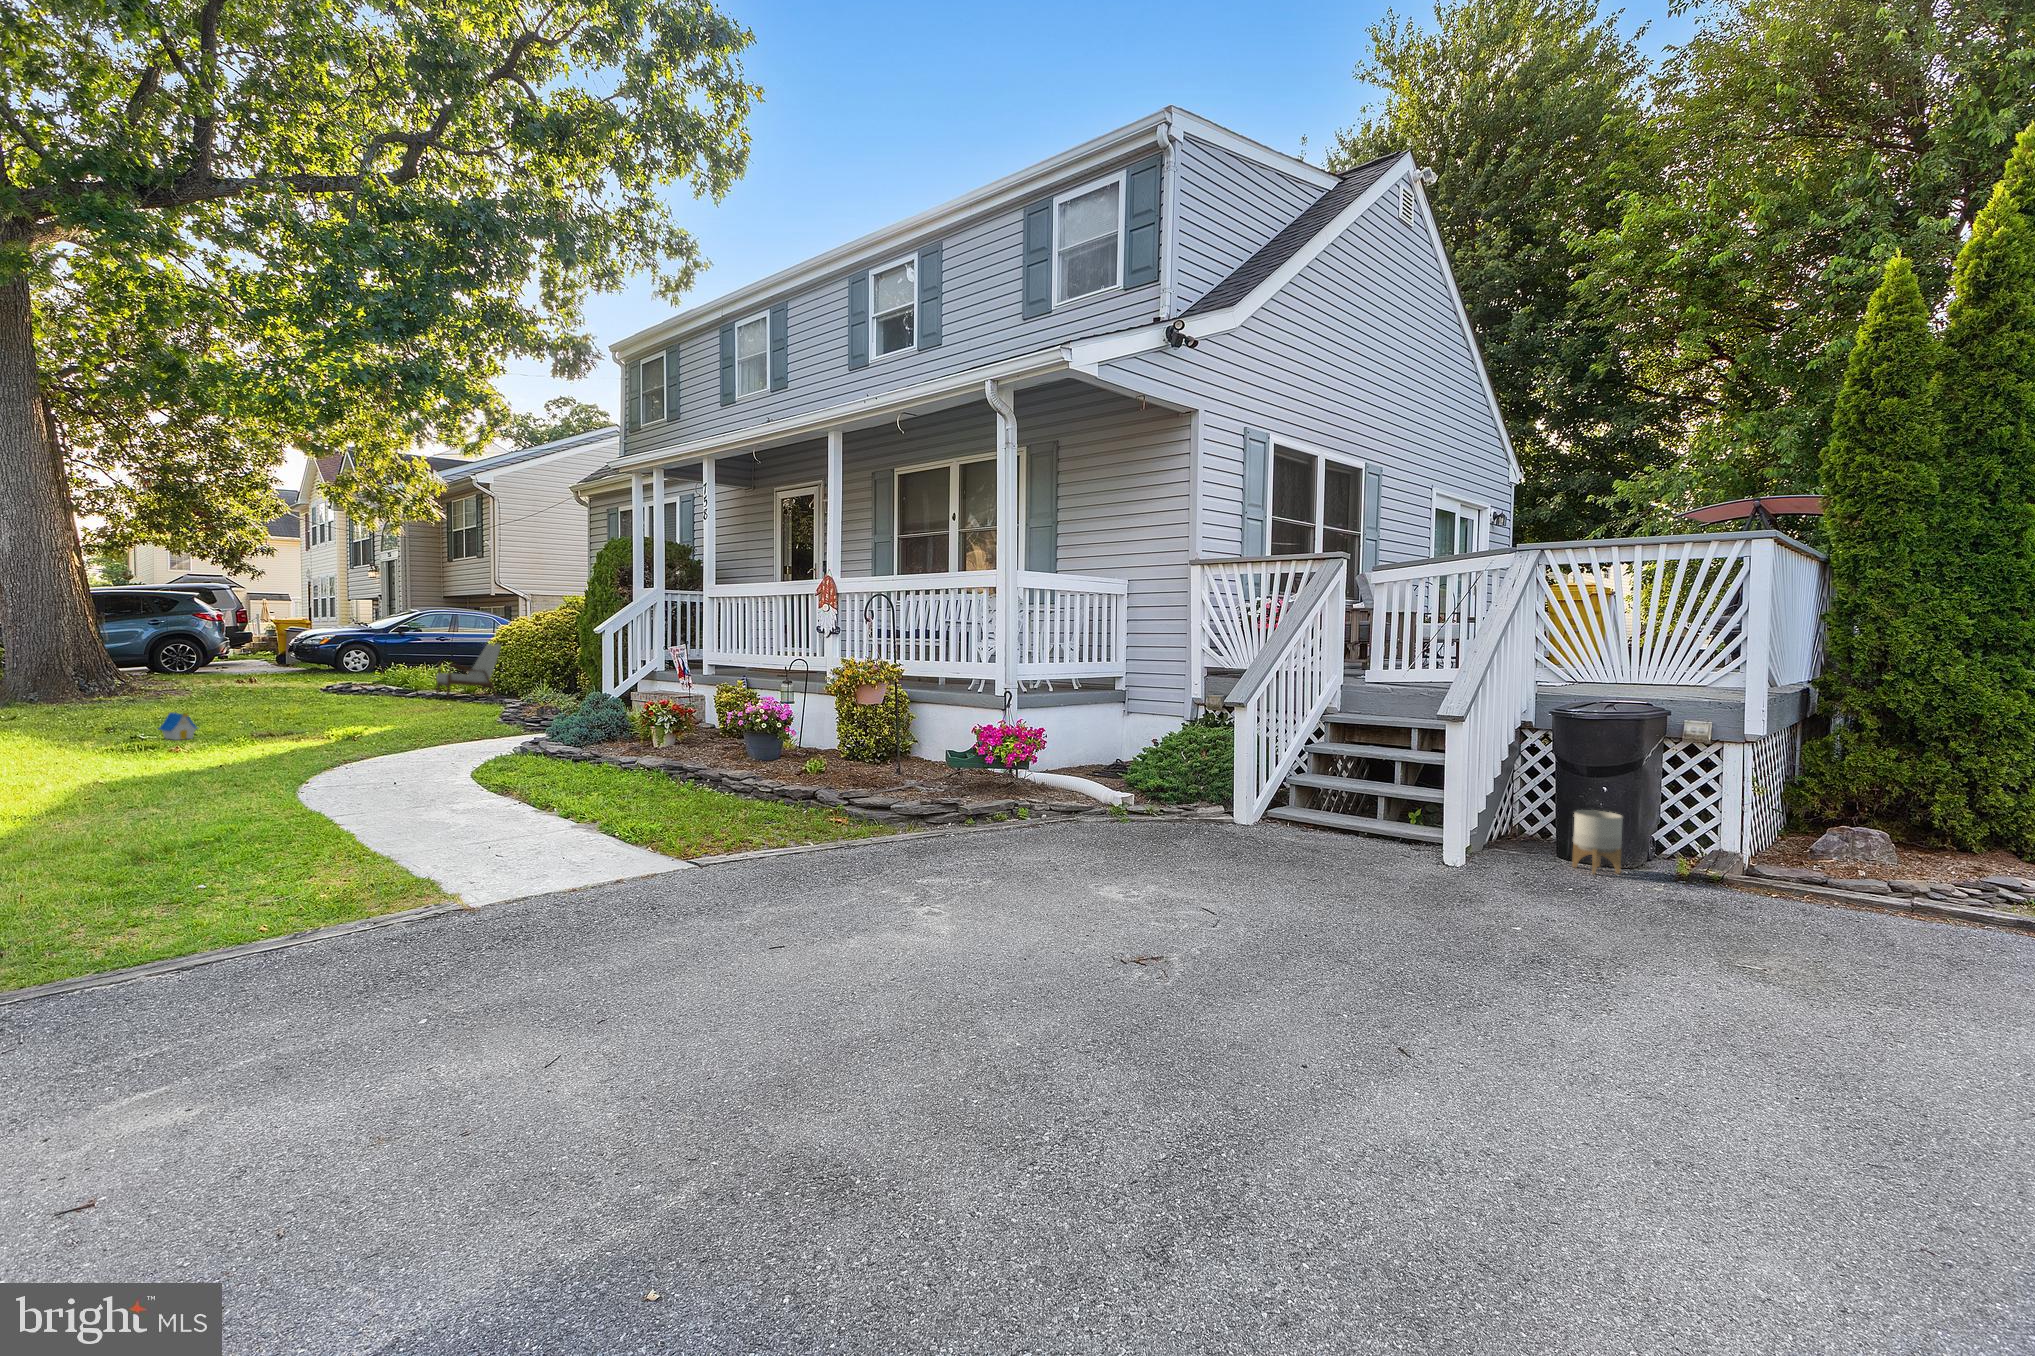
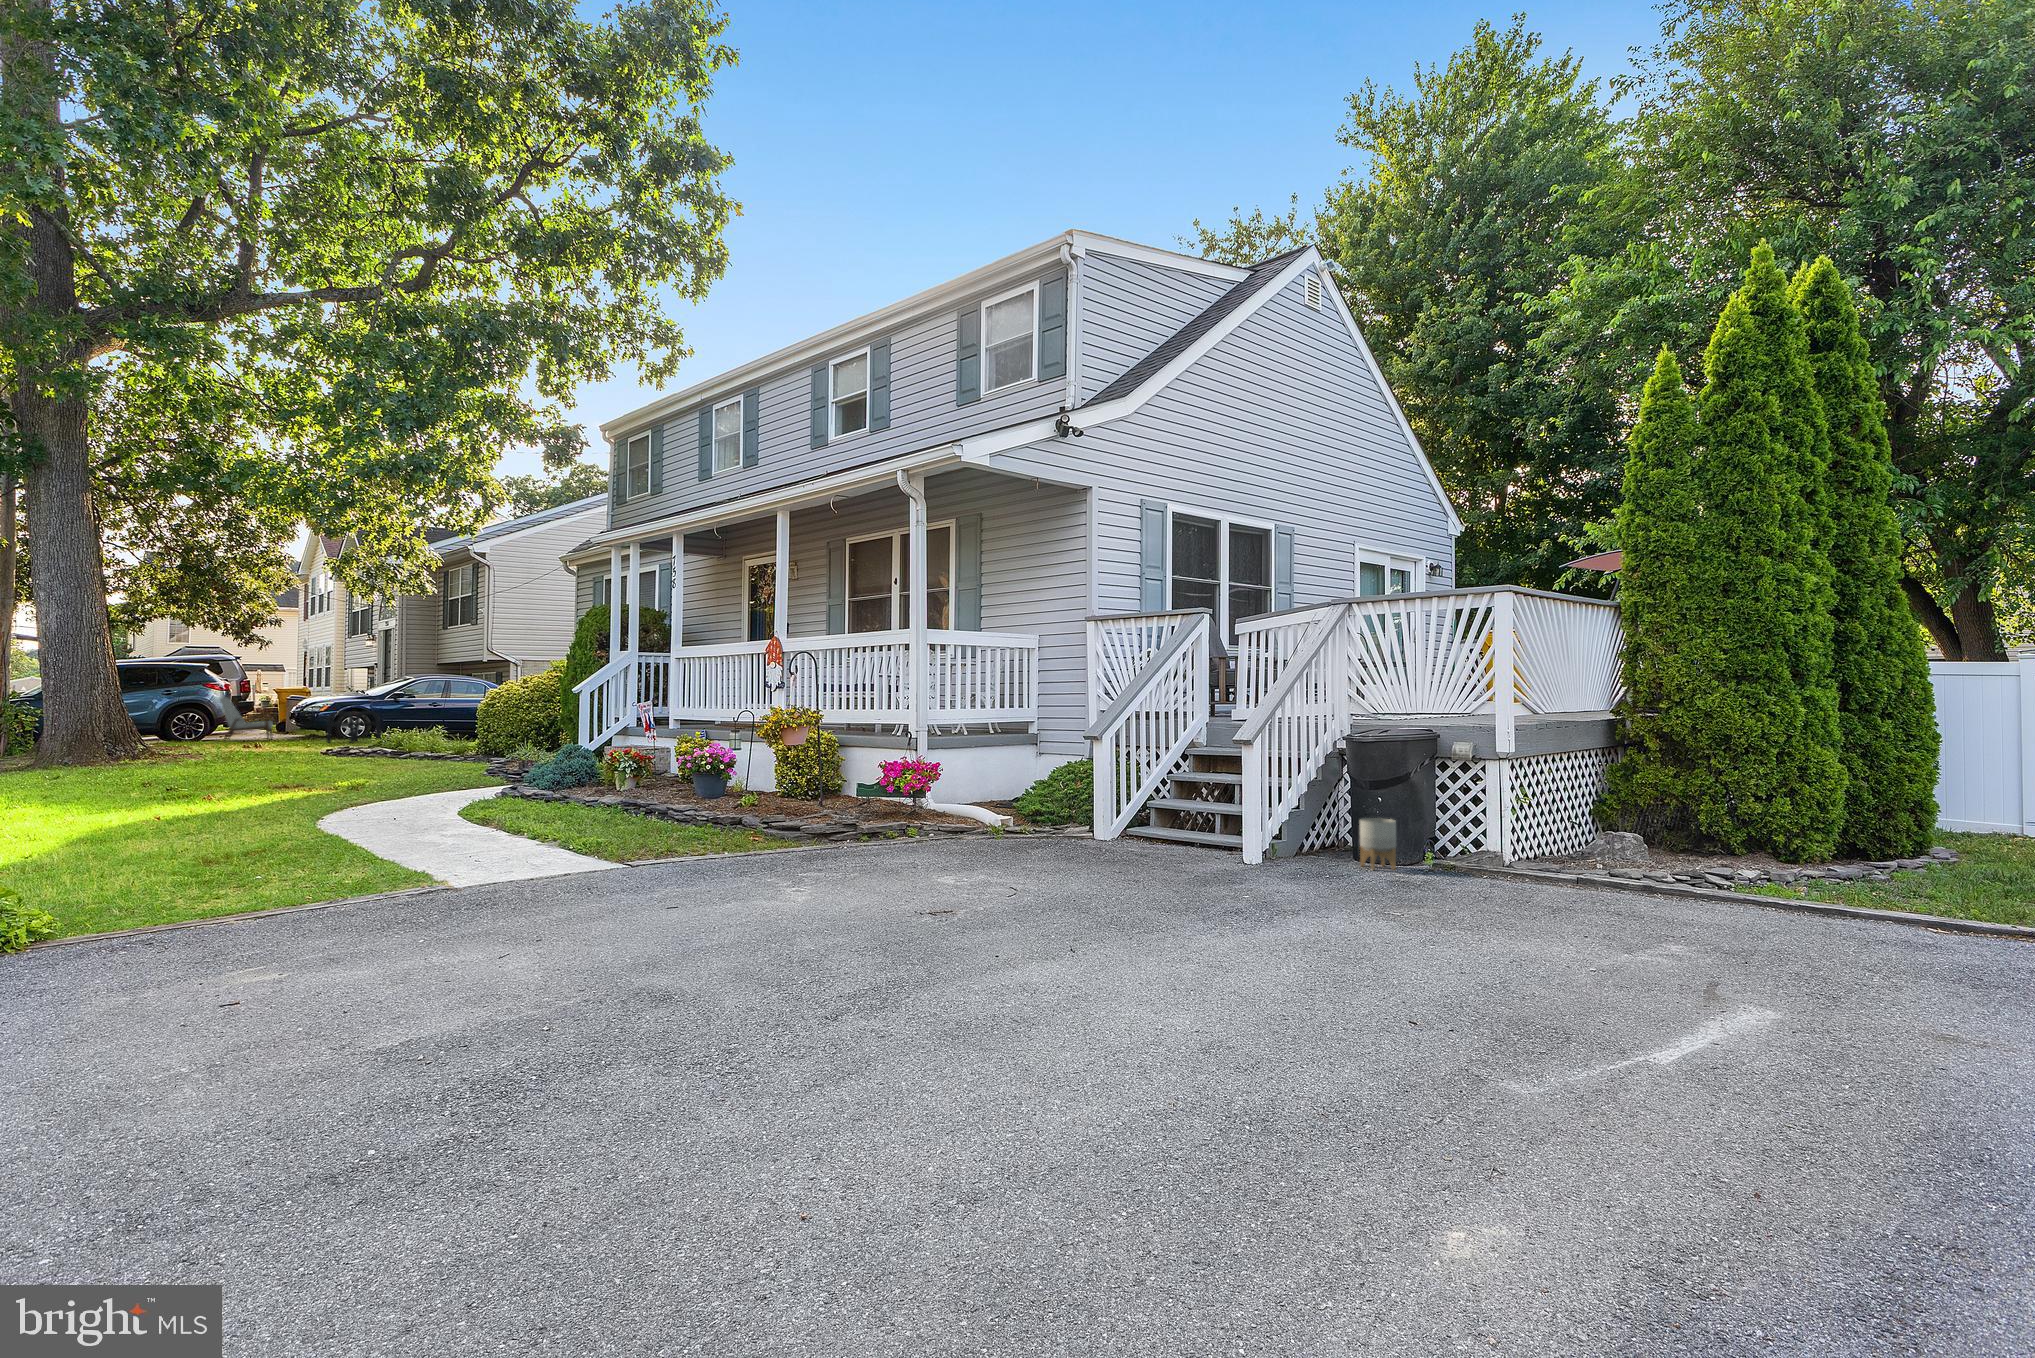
armchair: present [436,643,501,699] -> present [220,697,273,740]
bench: none [327,644,384,678] -> present [327,711,380,743]
toy house: present [159,712,198,740] -> none [179,764,217,788]

